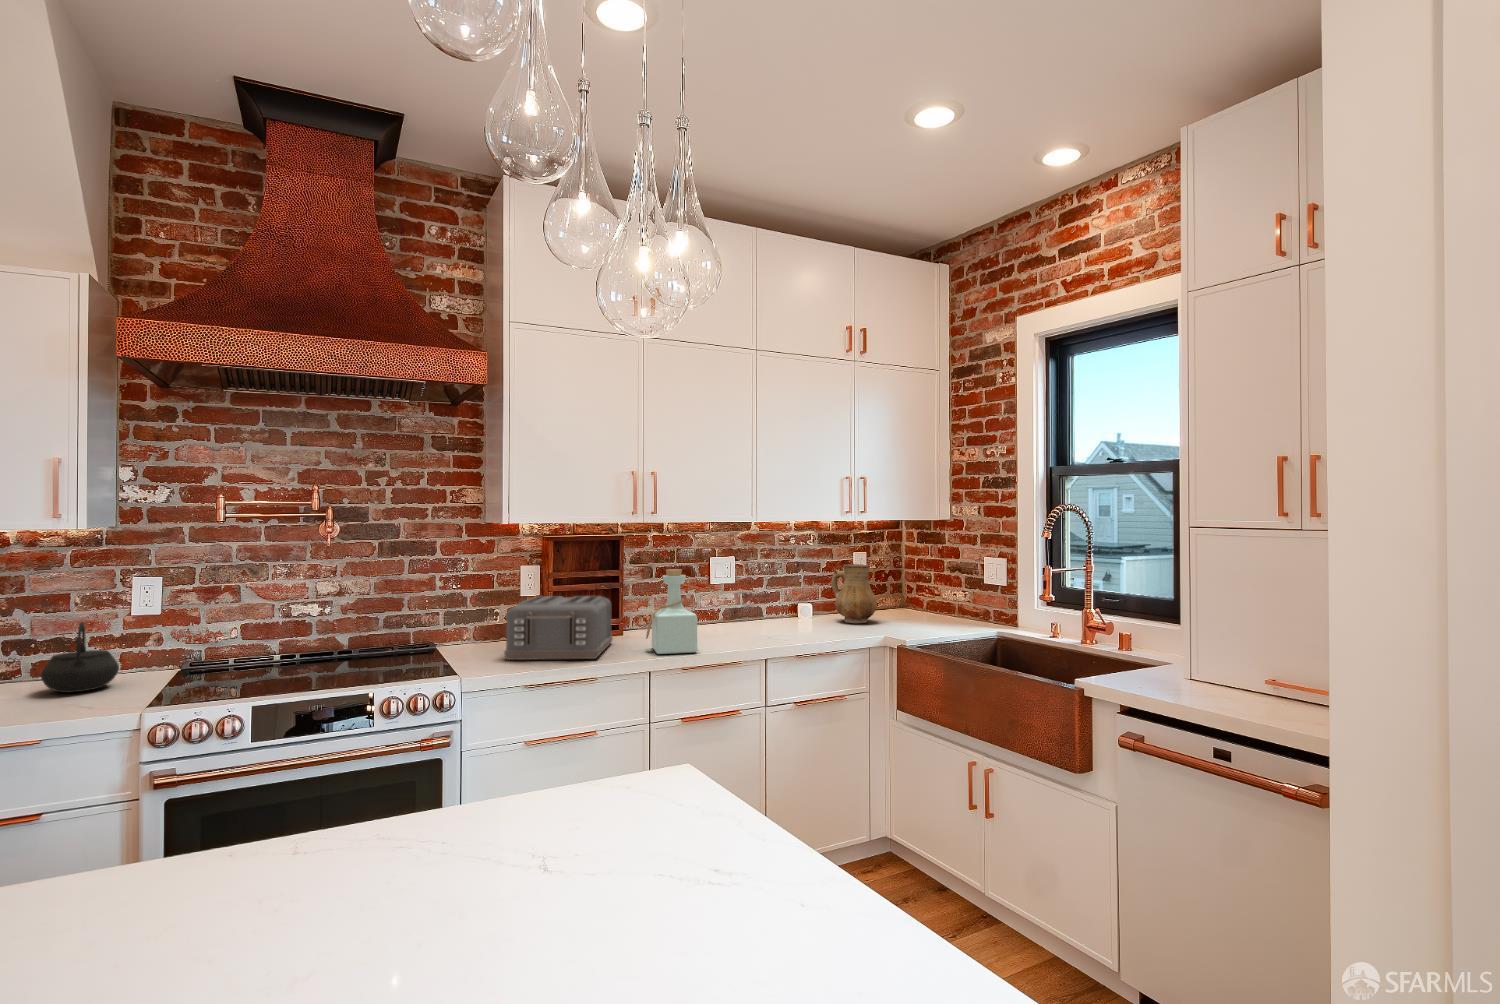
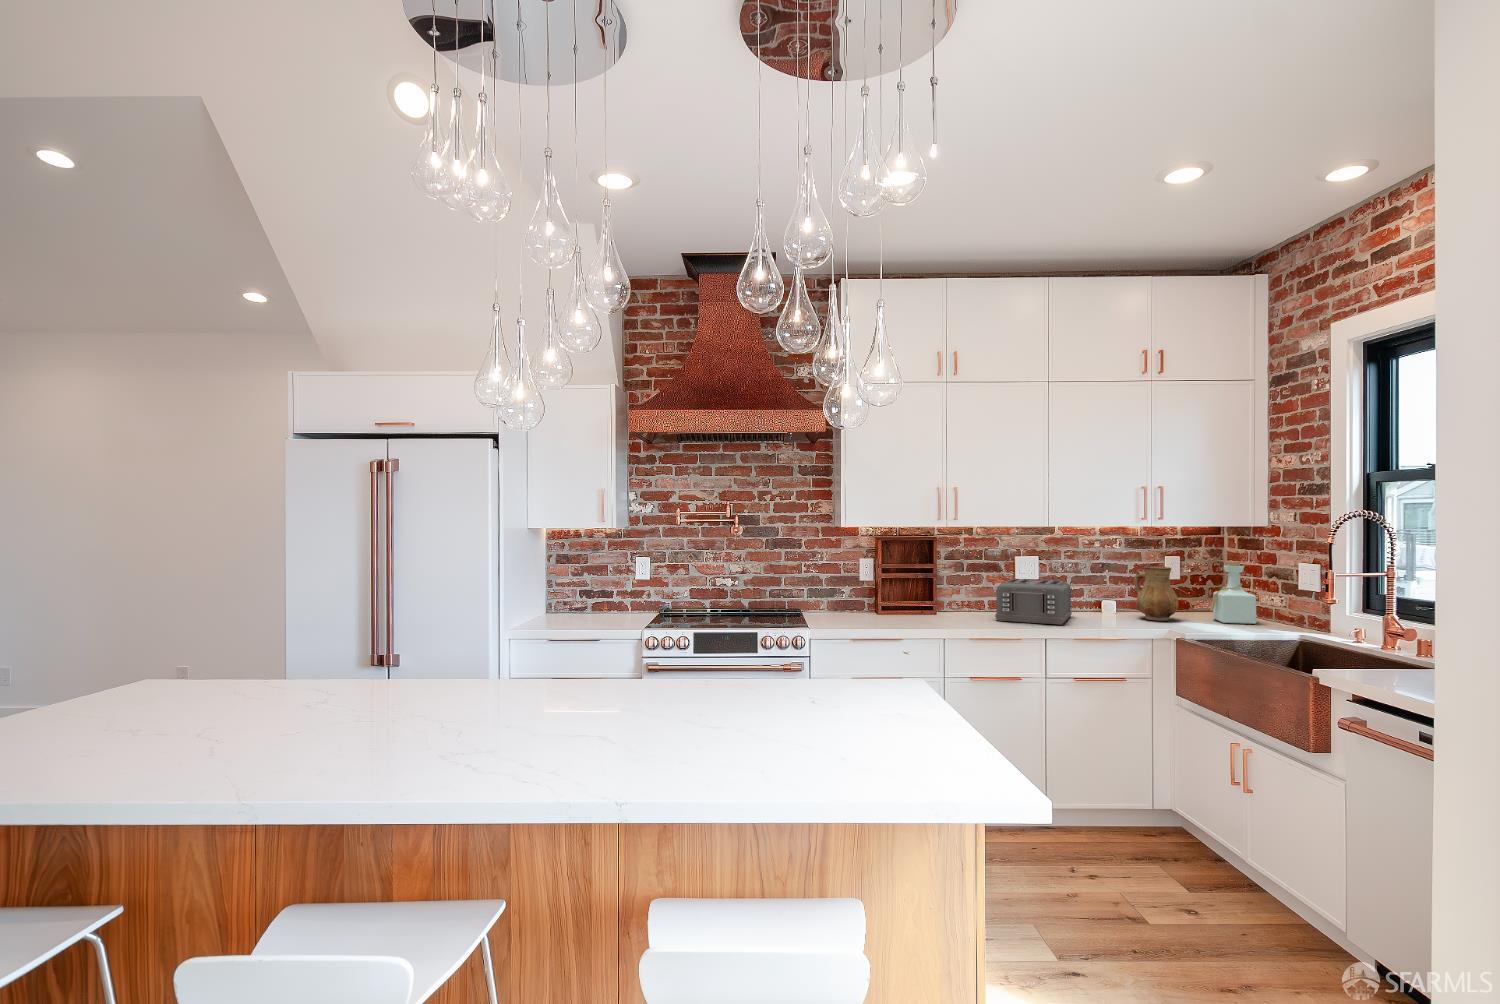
bottle: present [646,569,697,654] -> present [1210,561,1256,624]
toaster: present [504,596,612,660] -> present [995,579,1072,625]
kettle: present [41,623,119,693] -> none [598,581,631,620]

